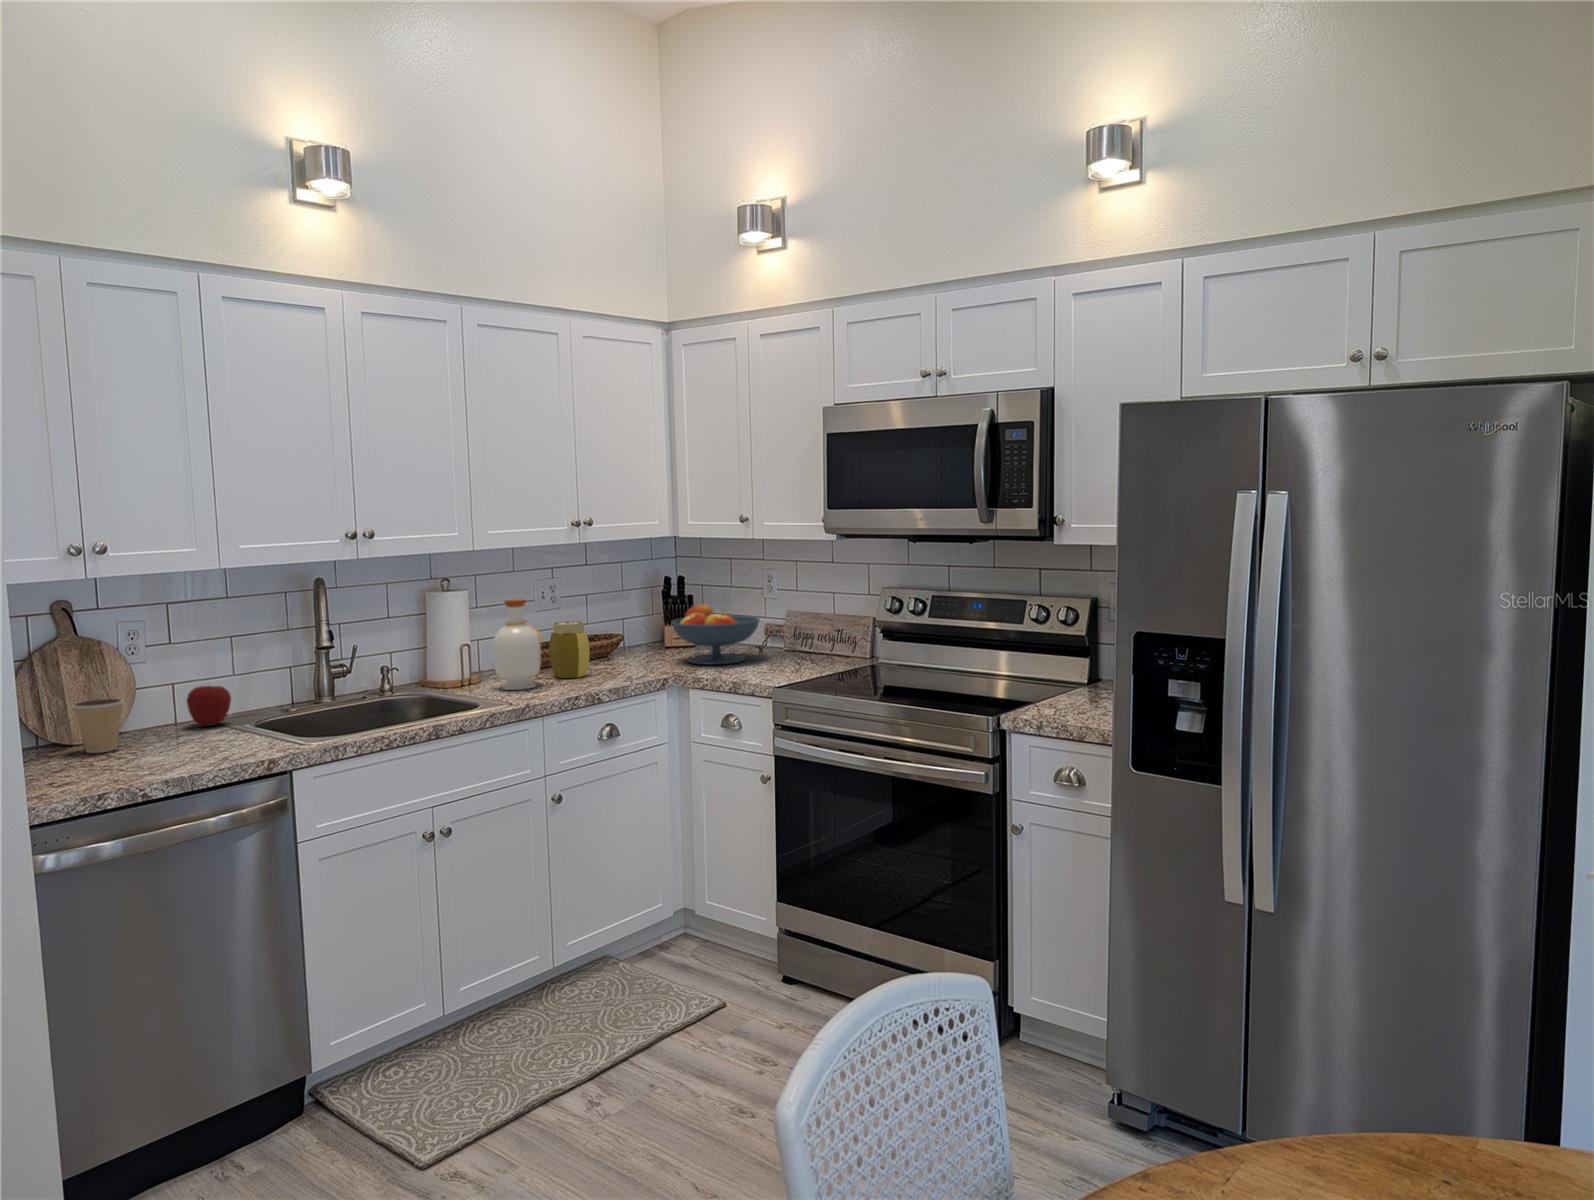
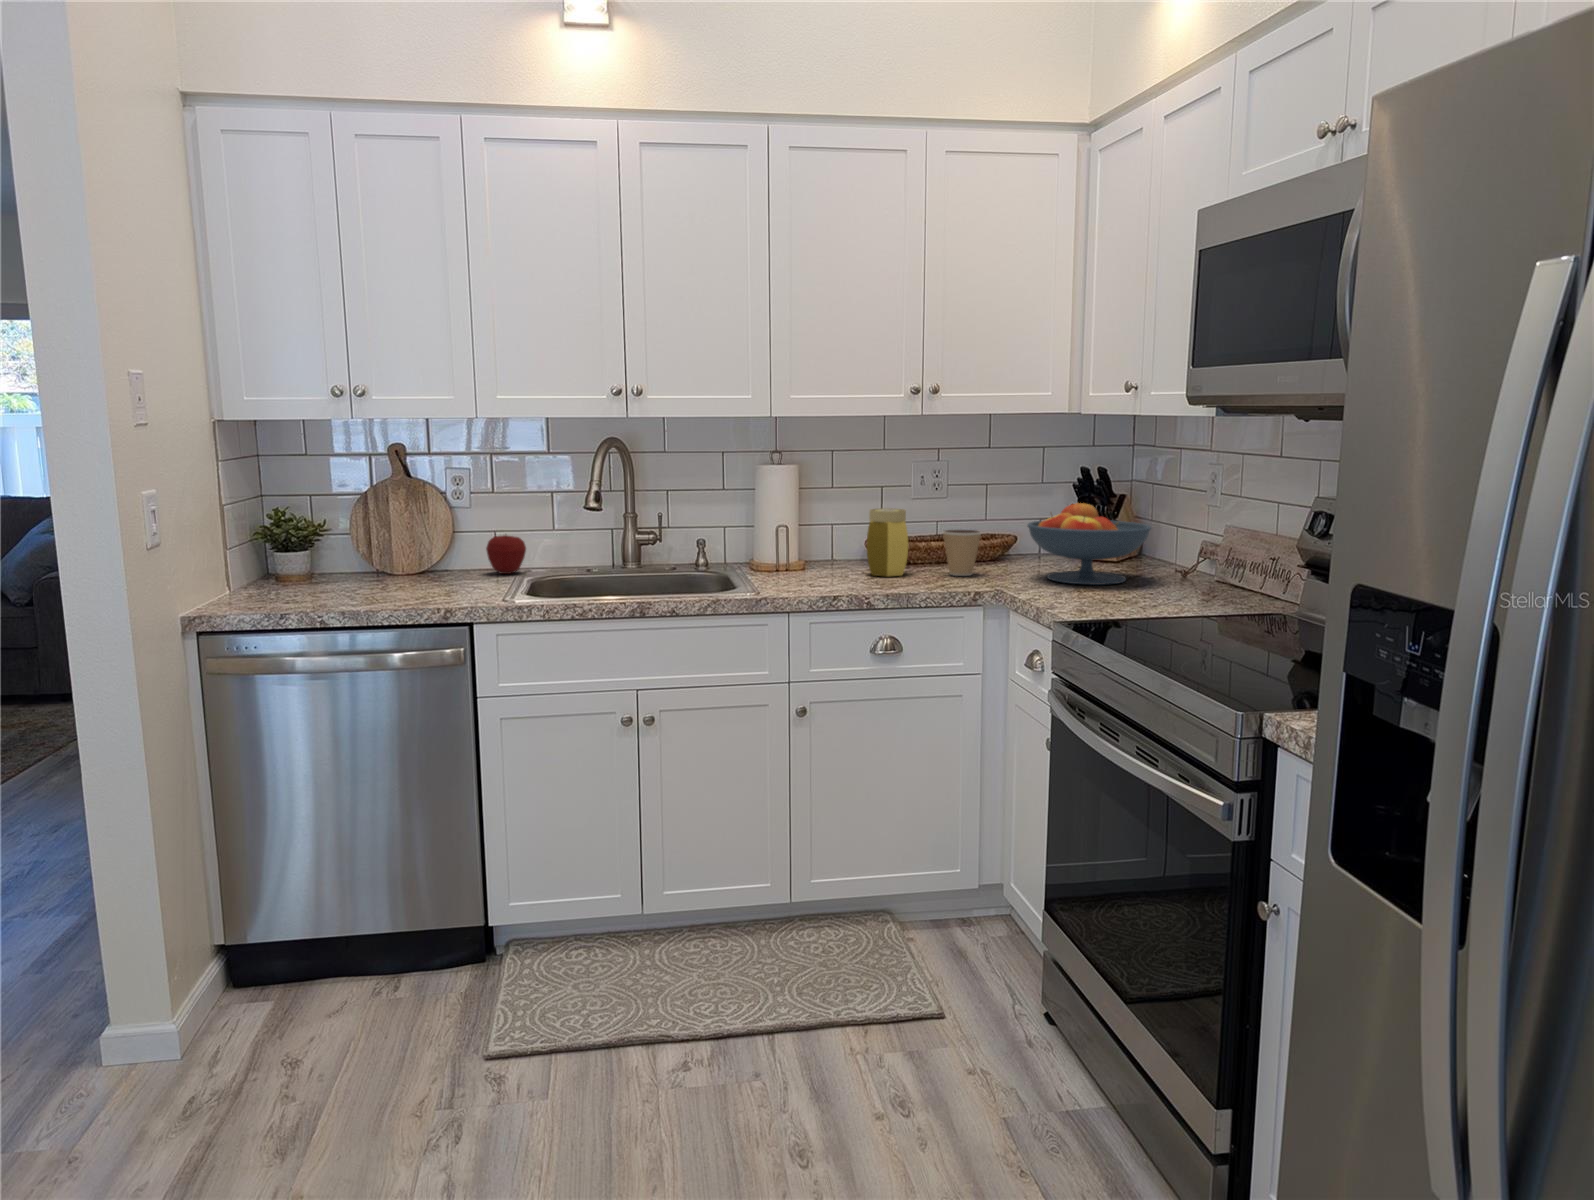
bottle: present [493,599,543,690] -> none [783,476,836,580]
coffee cup: present [72,699,123,753] -> present [943,530,981,576]

